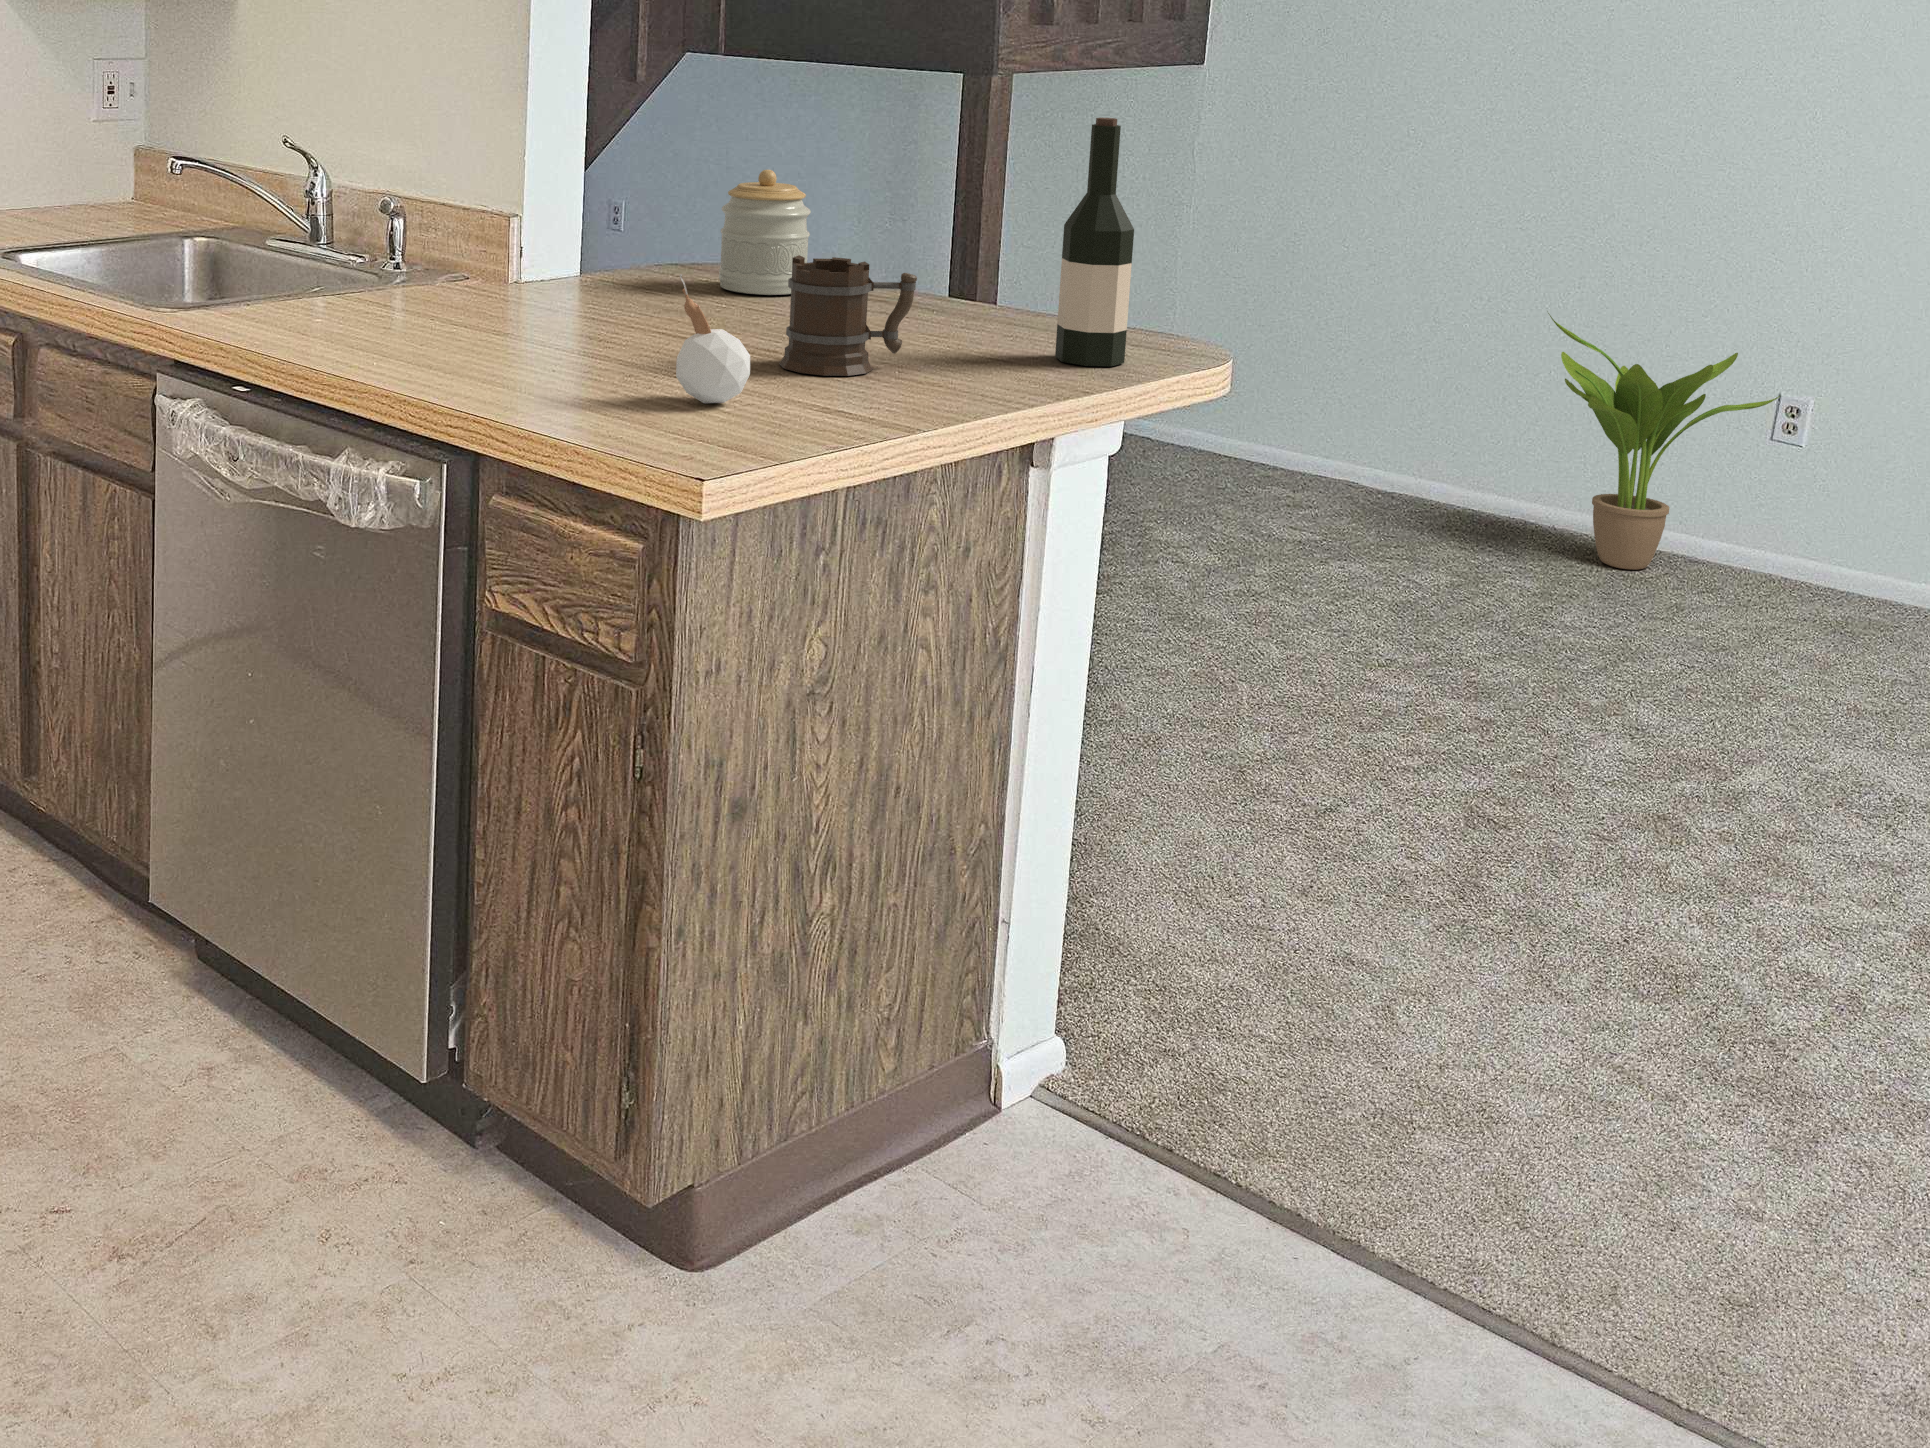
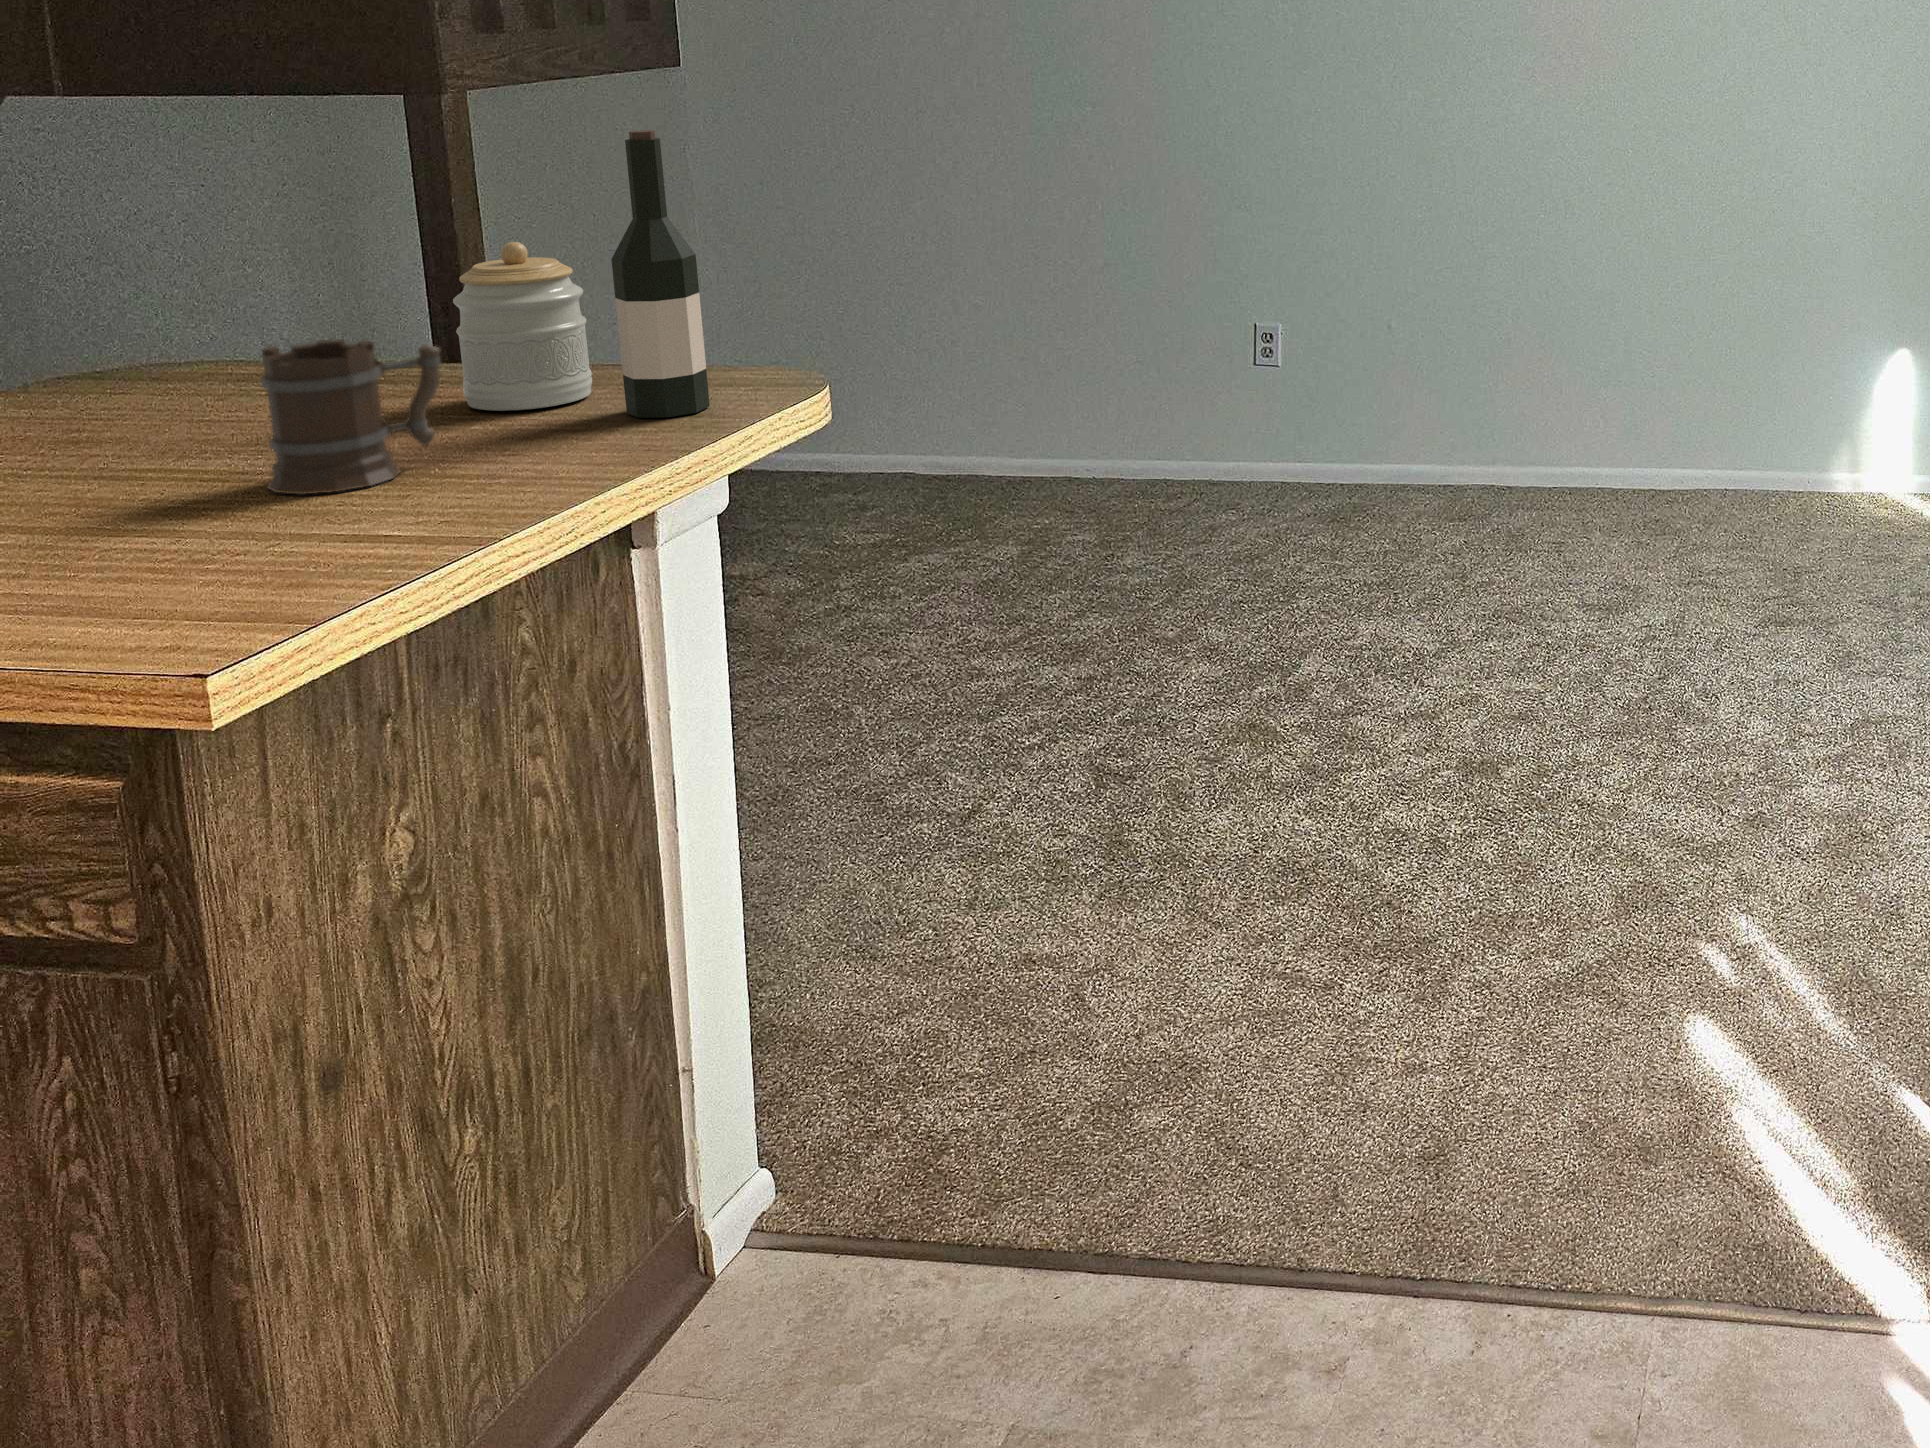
jar: present [719,170,811,295] -> present [453,242,592,411]
candle: present [676,274,750,403] -> none [98,399,235,565]
potted plant: present [1548,313,1780,570] -> none [1056,272,1257,499]

